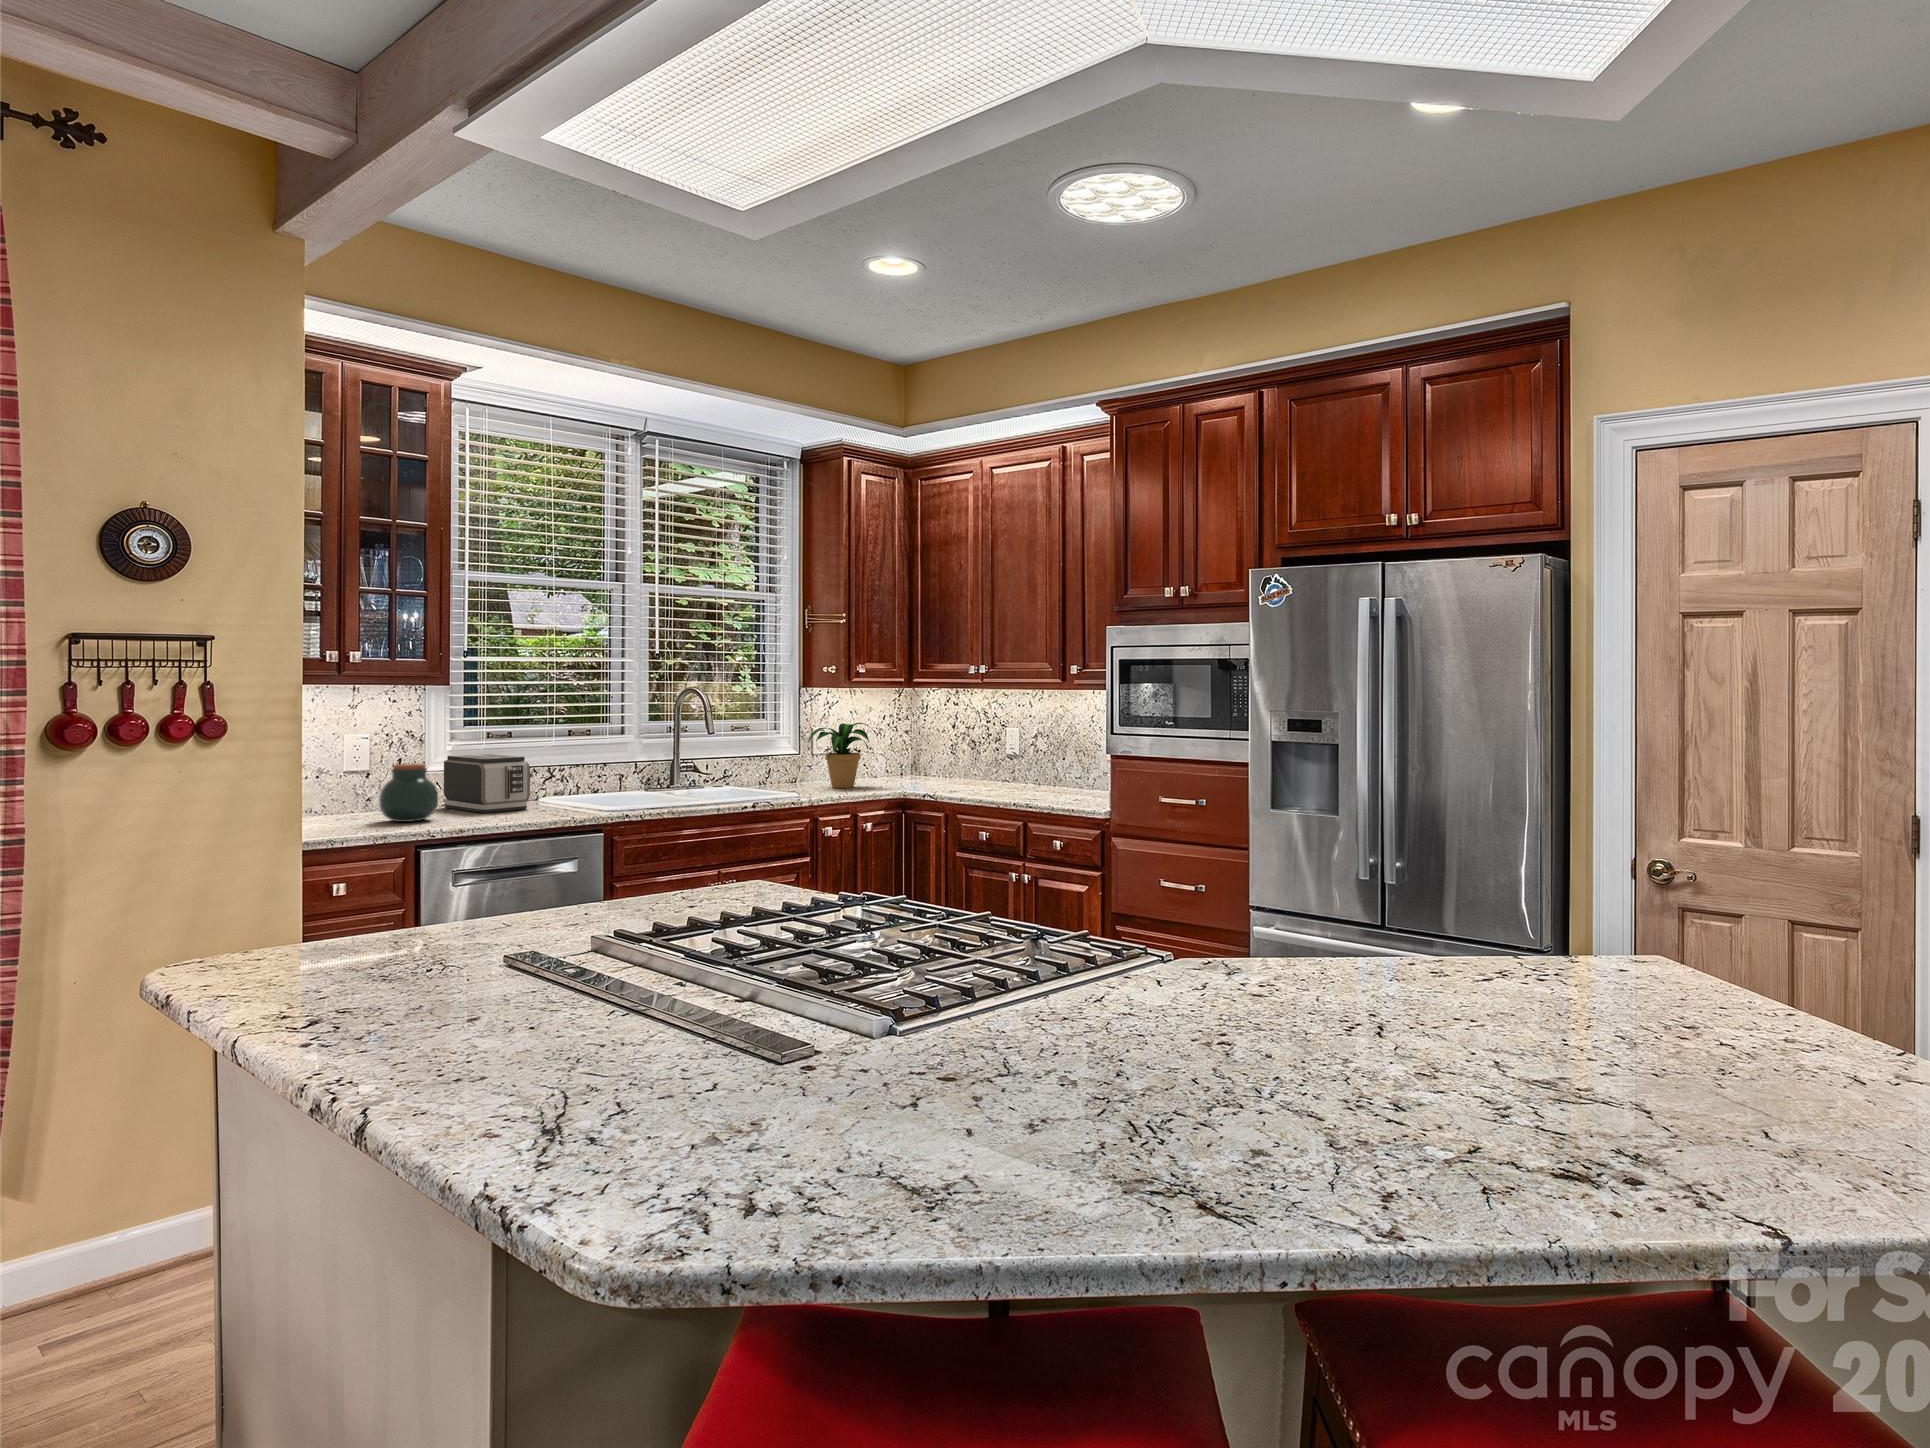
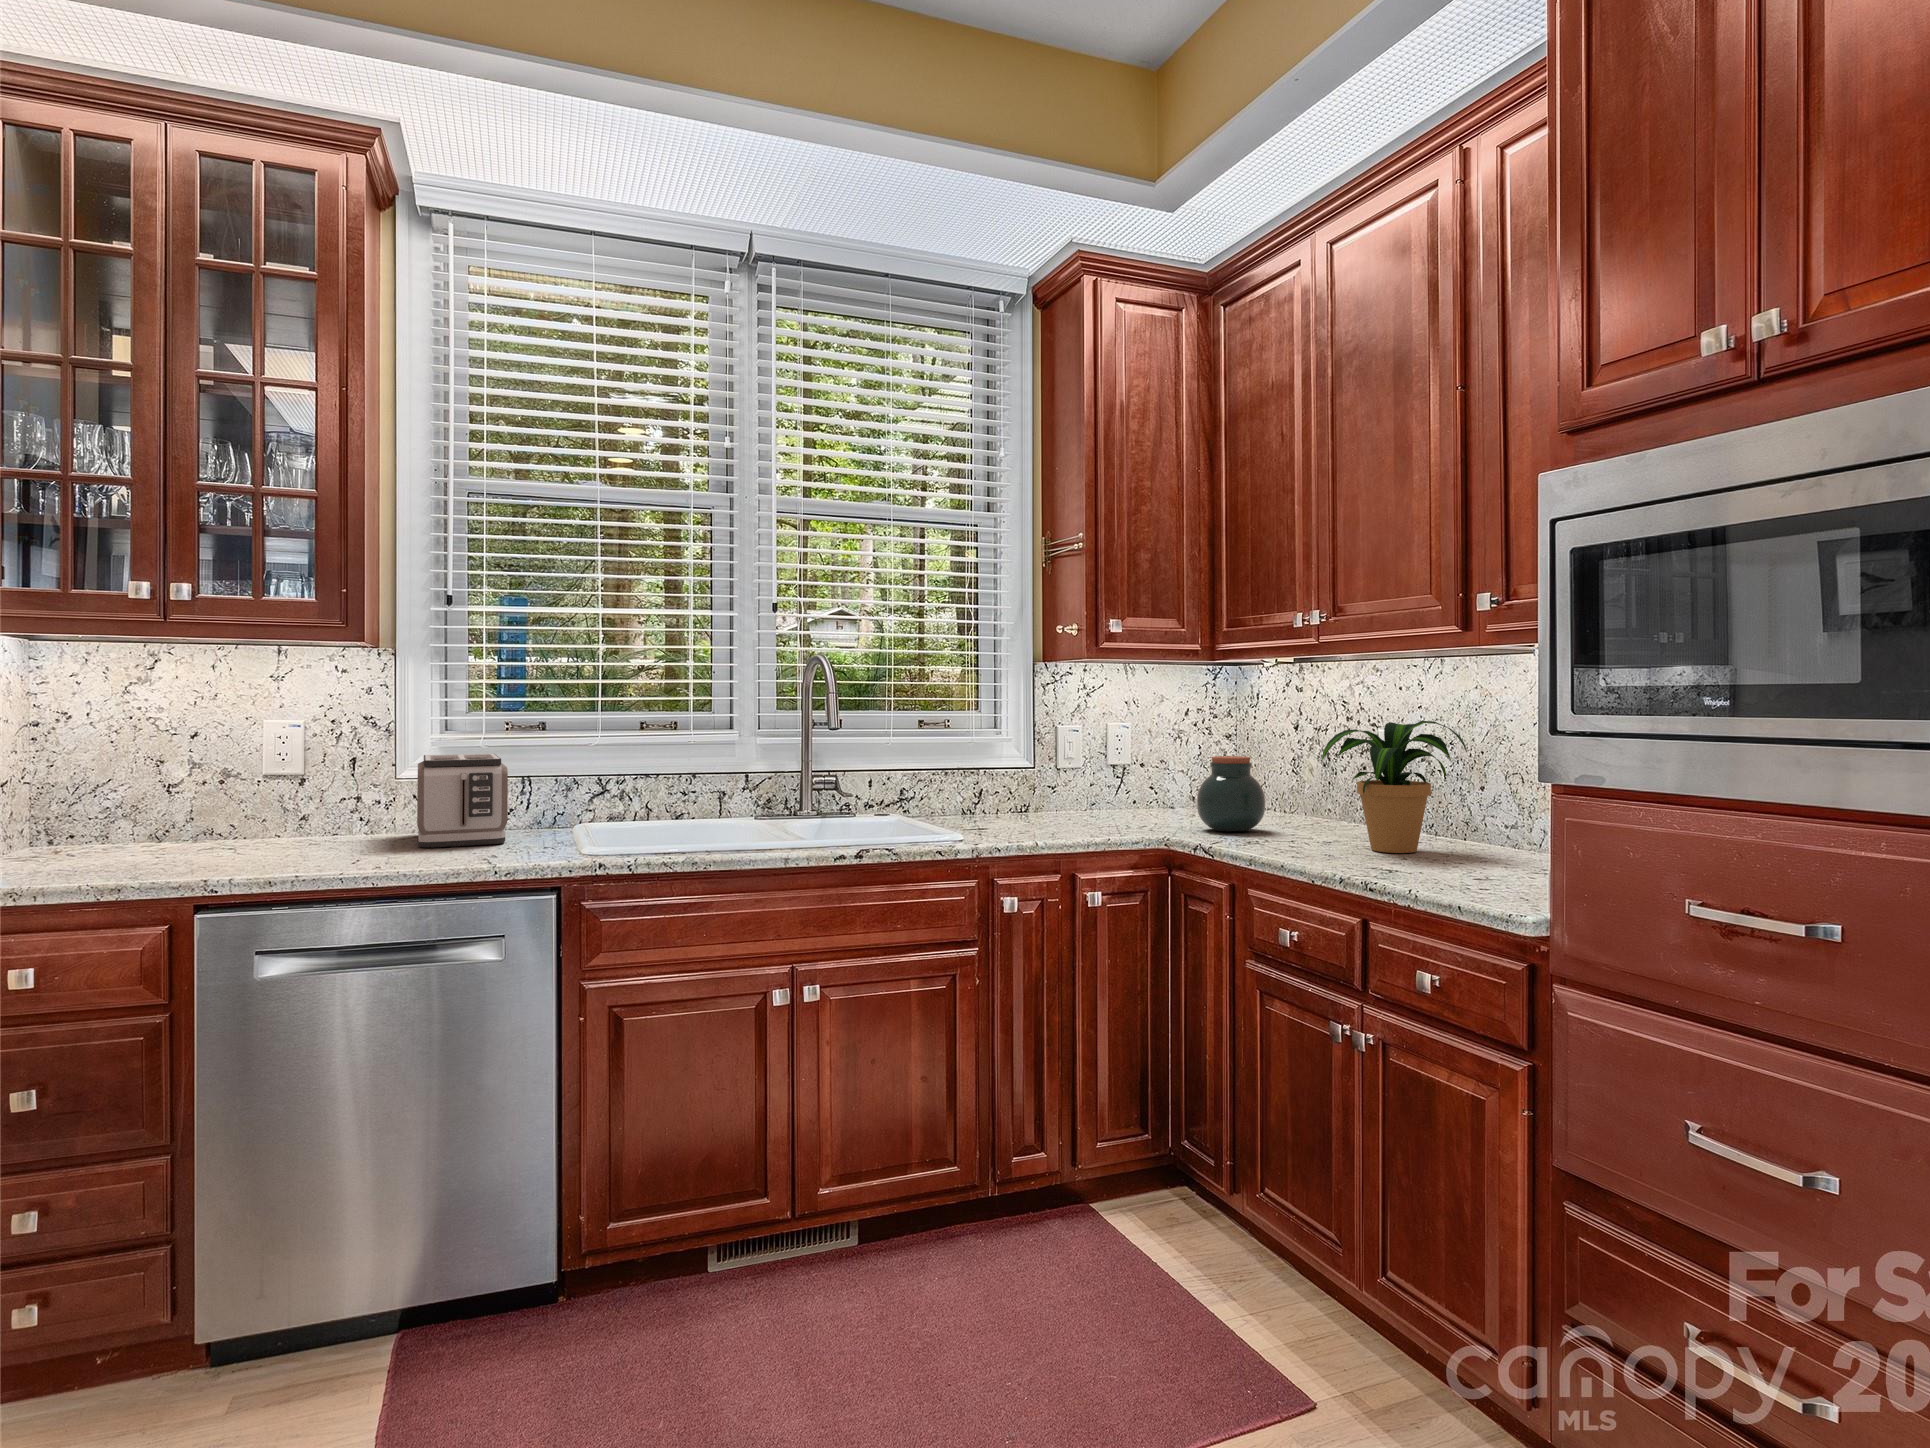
potted plant: present [808,723,877,788] -> present [1322,721,1466,853]
jar: present [379,764,438,822] -> present [1197,756,1265,832]

